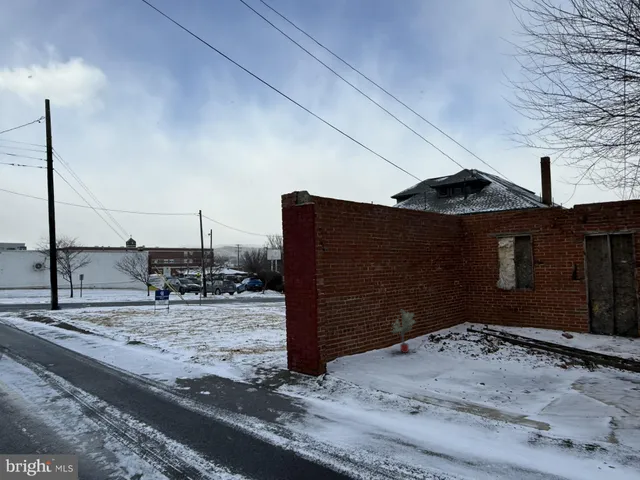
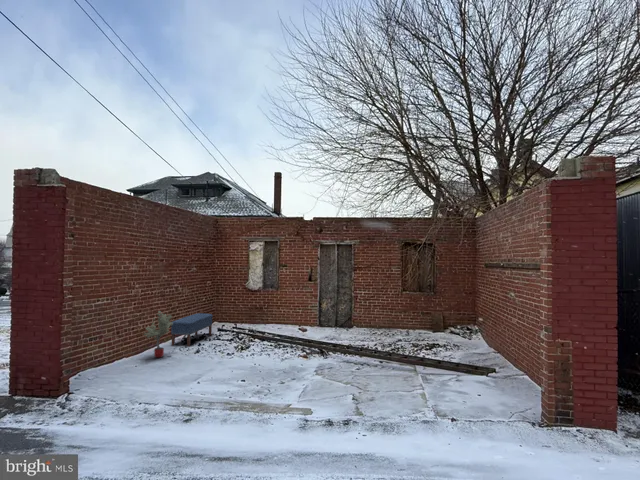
bench: none [416,313,459,345] -> present [171,313,213,346]

